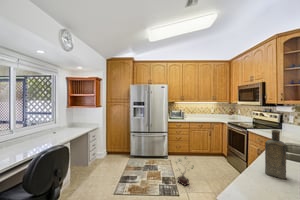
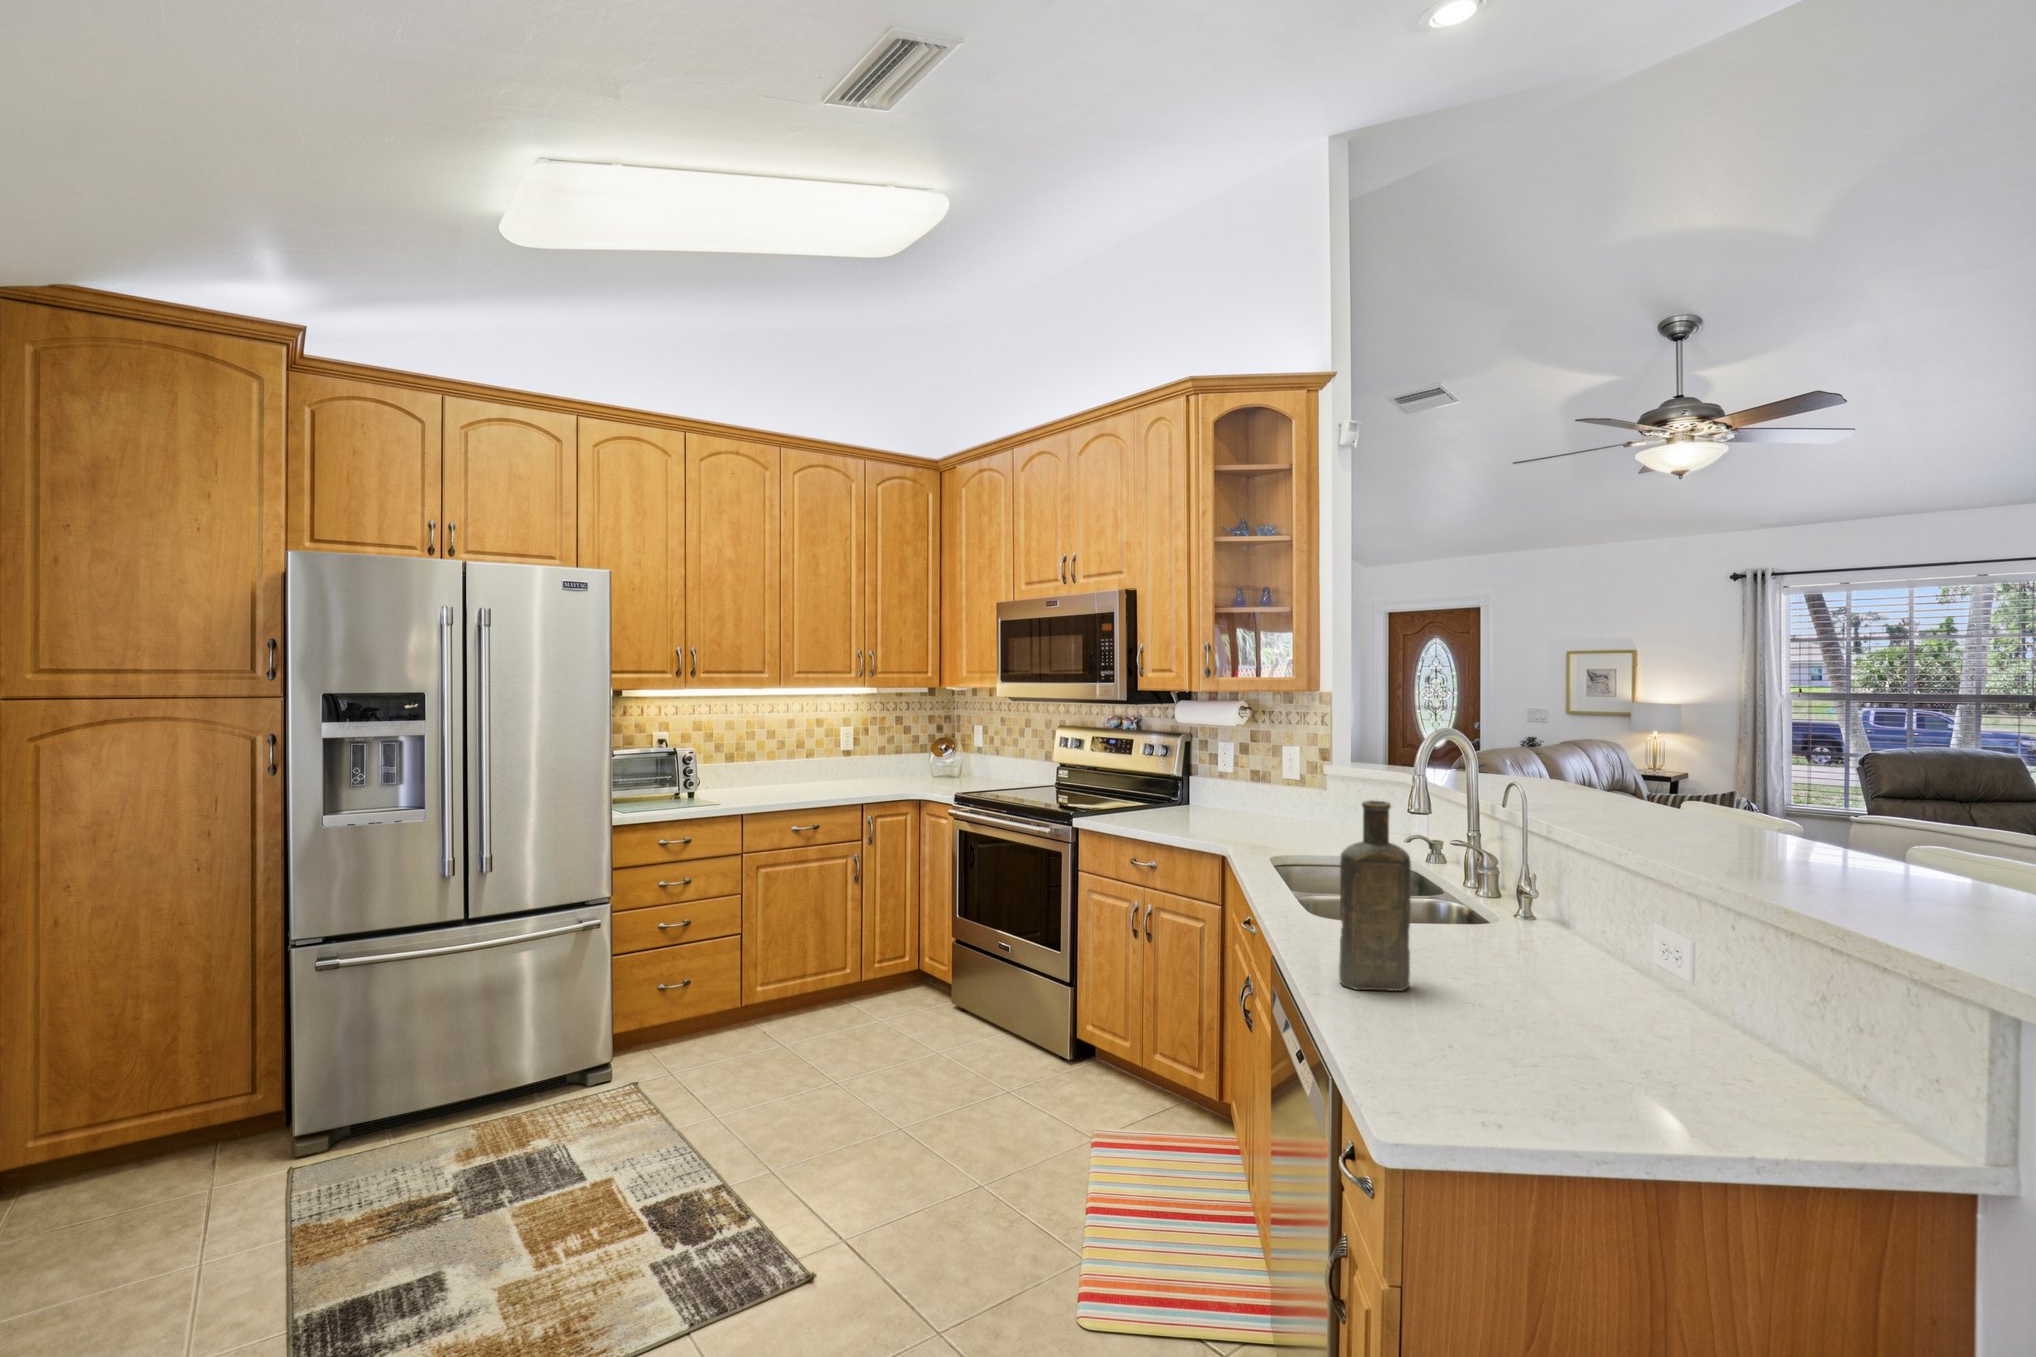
potted plant: present [178,157,194,186] -> none [735,1022,877,1208]

